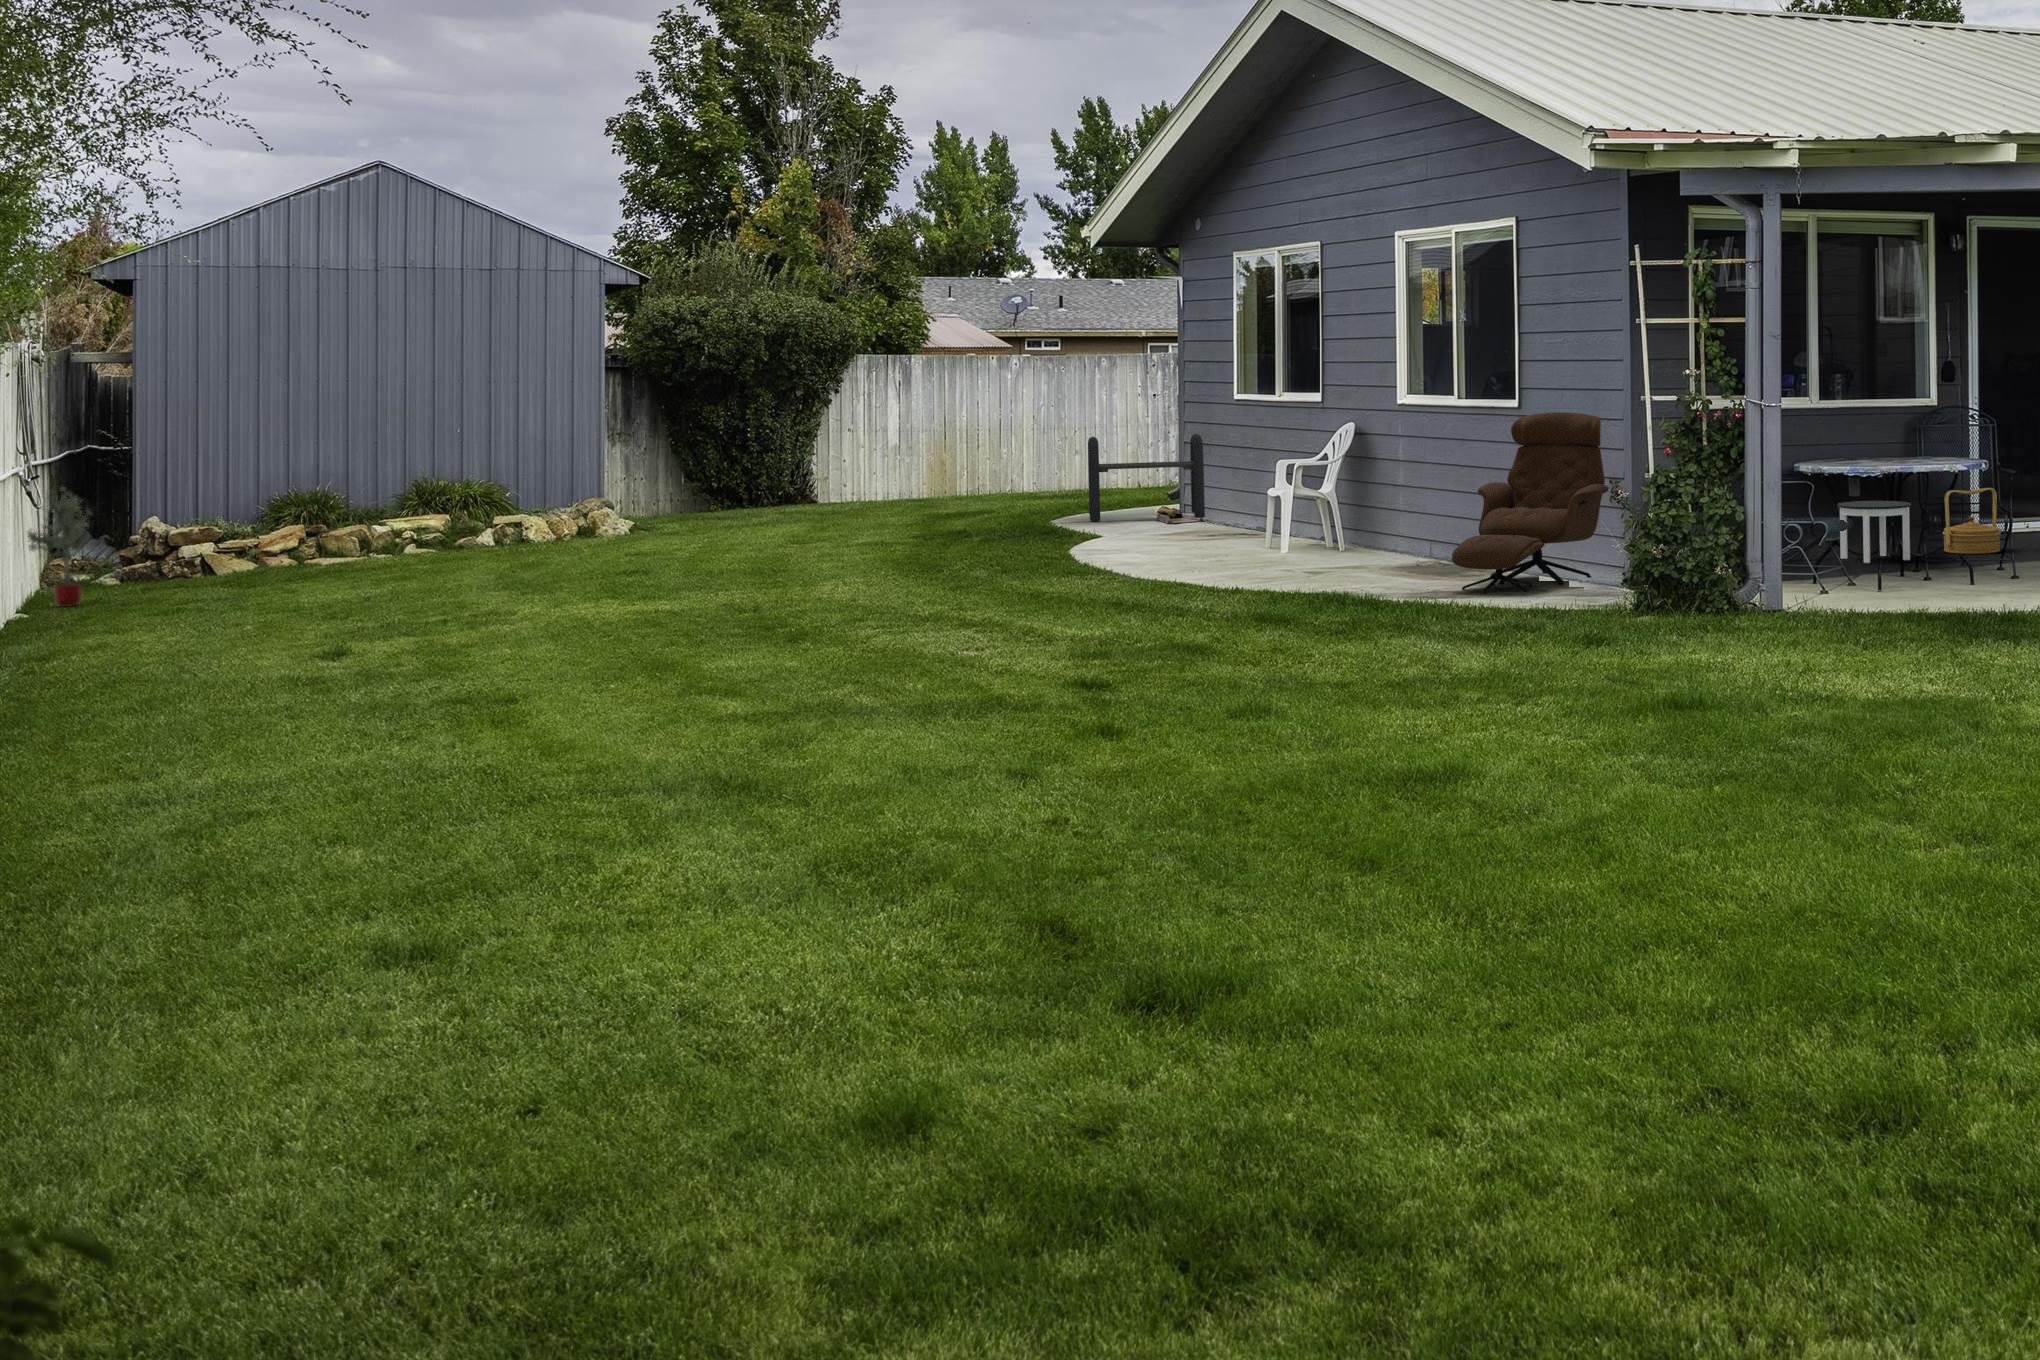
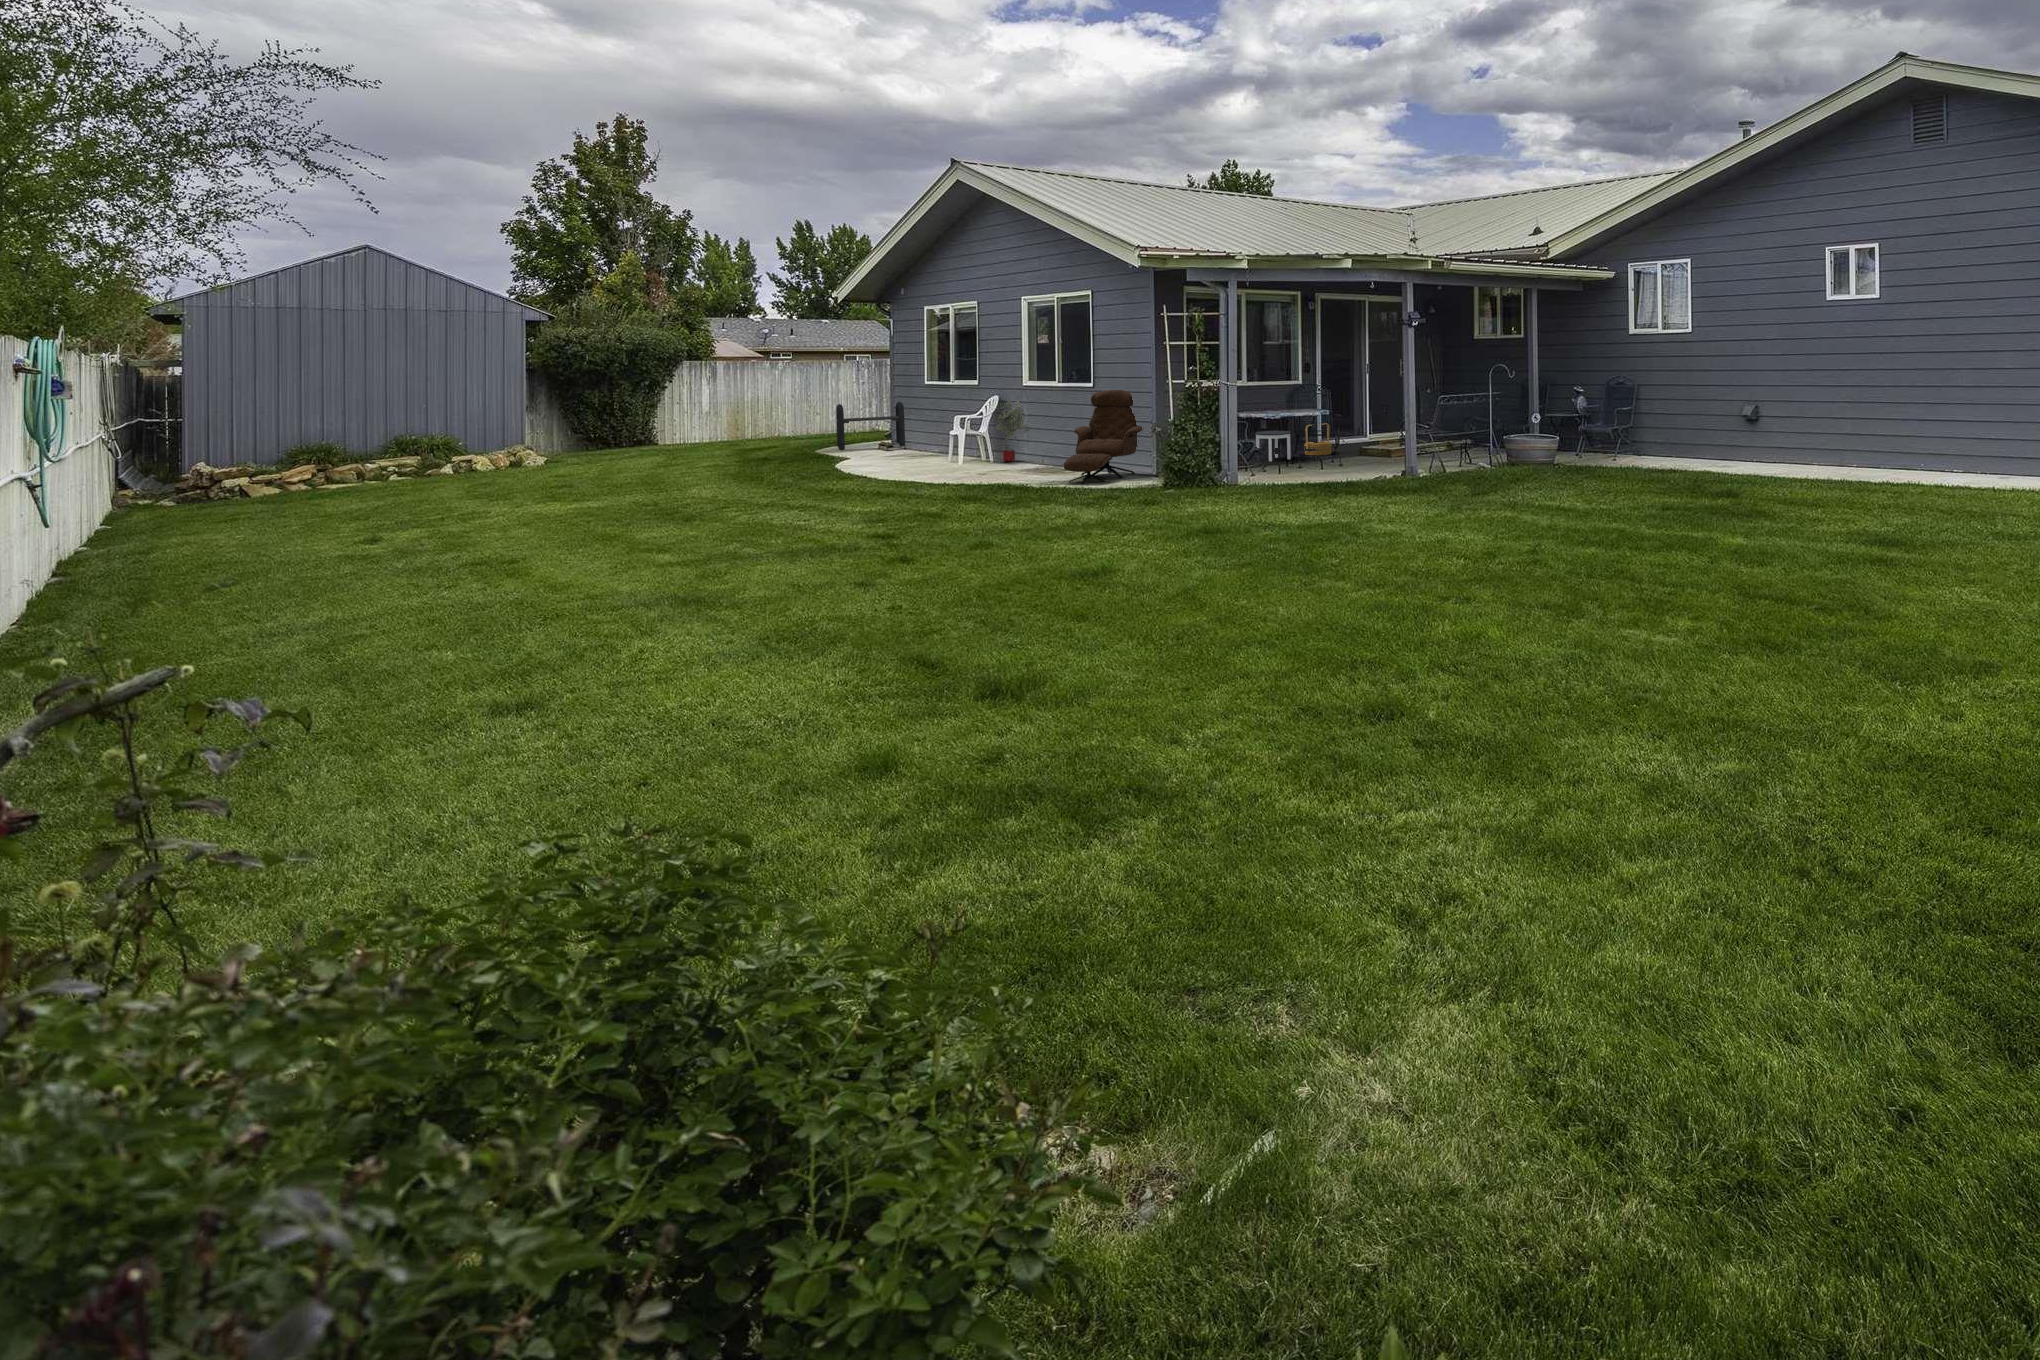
potted tree: present [26,487,90,607] -> present [996,401,1031,463]

